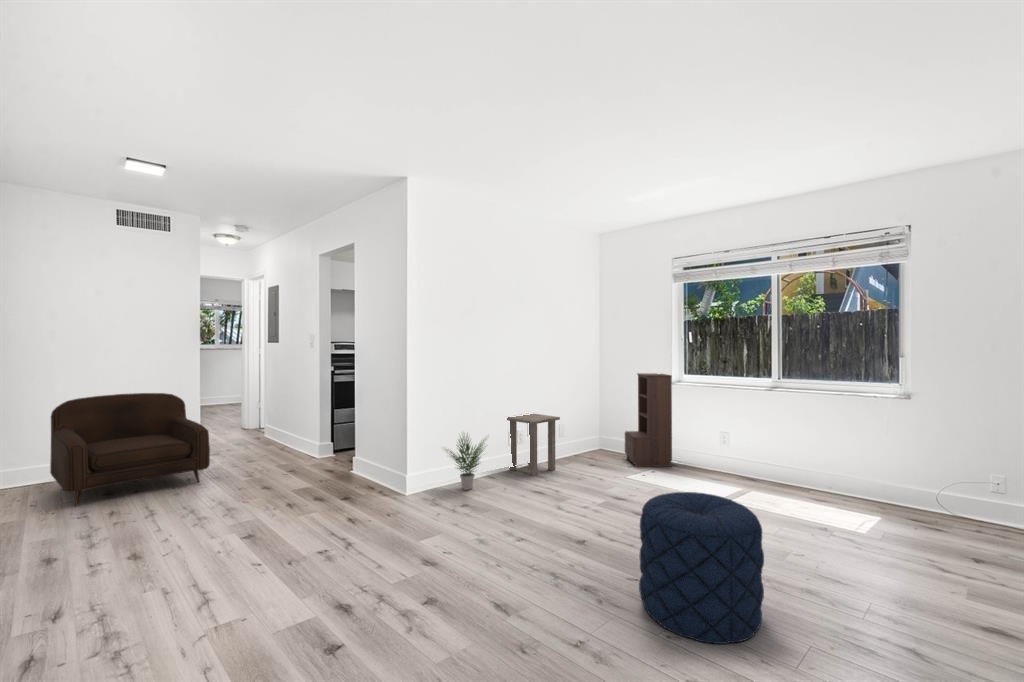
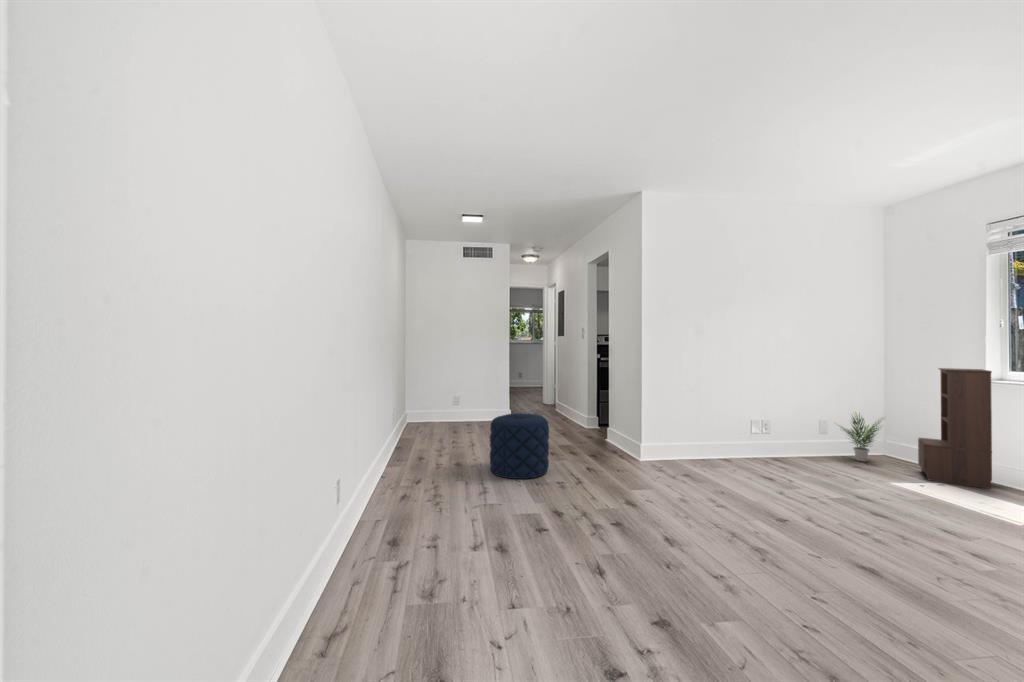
armchair: present [50,393,210,507] -> none [434,368,511,434]
side table: present [507,414,560,476] -> none [747,405,814,467]
potted plant: present [446,436,484,490] -> present [840,414,881,461]
pouf: present [639,492,764,644] -> present [490,413,549,479]

